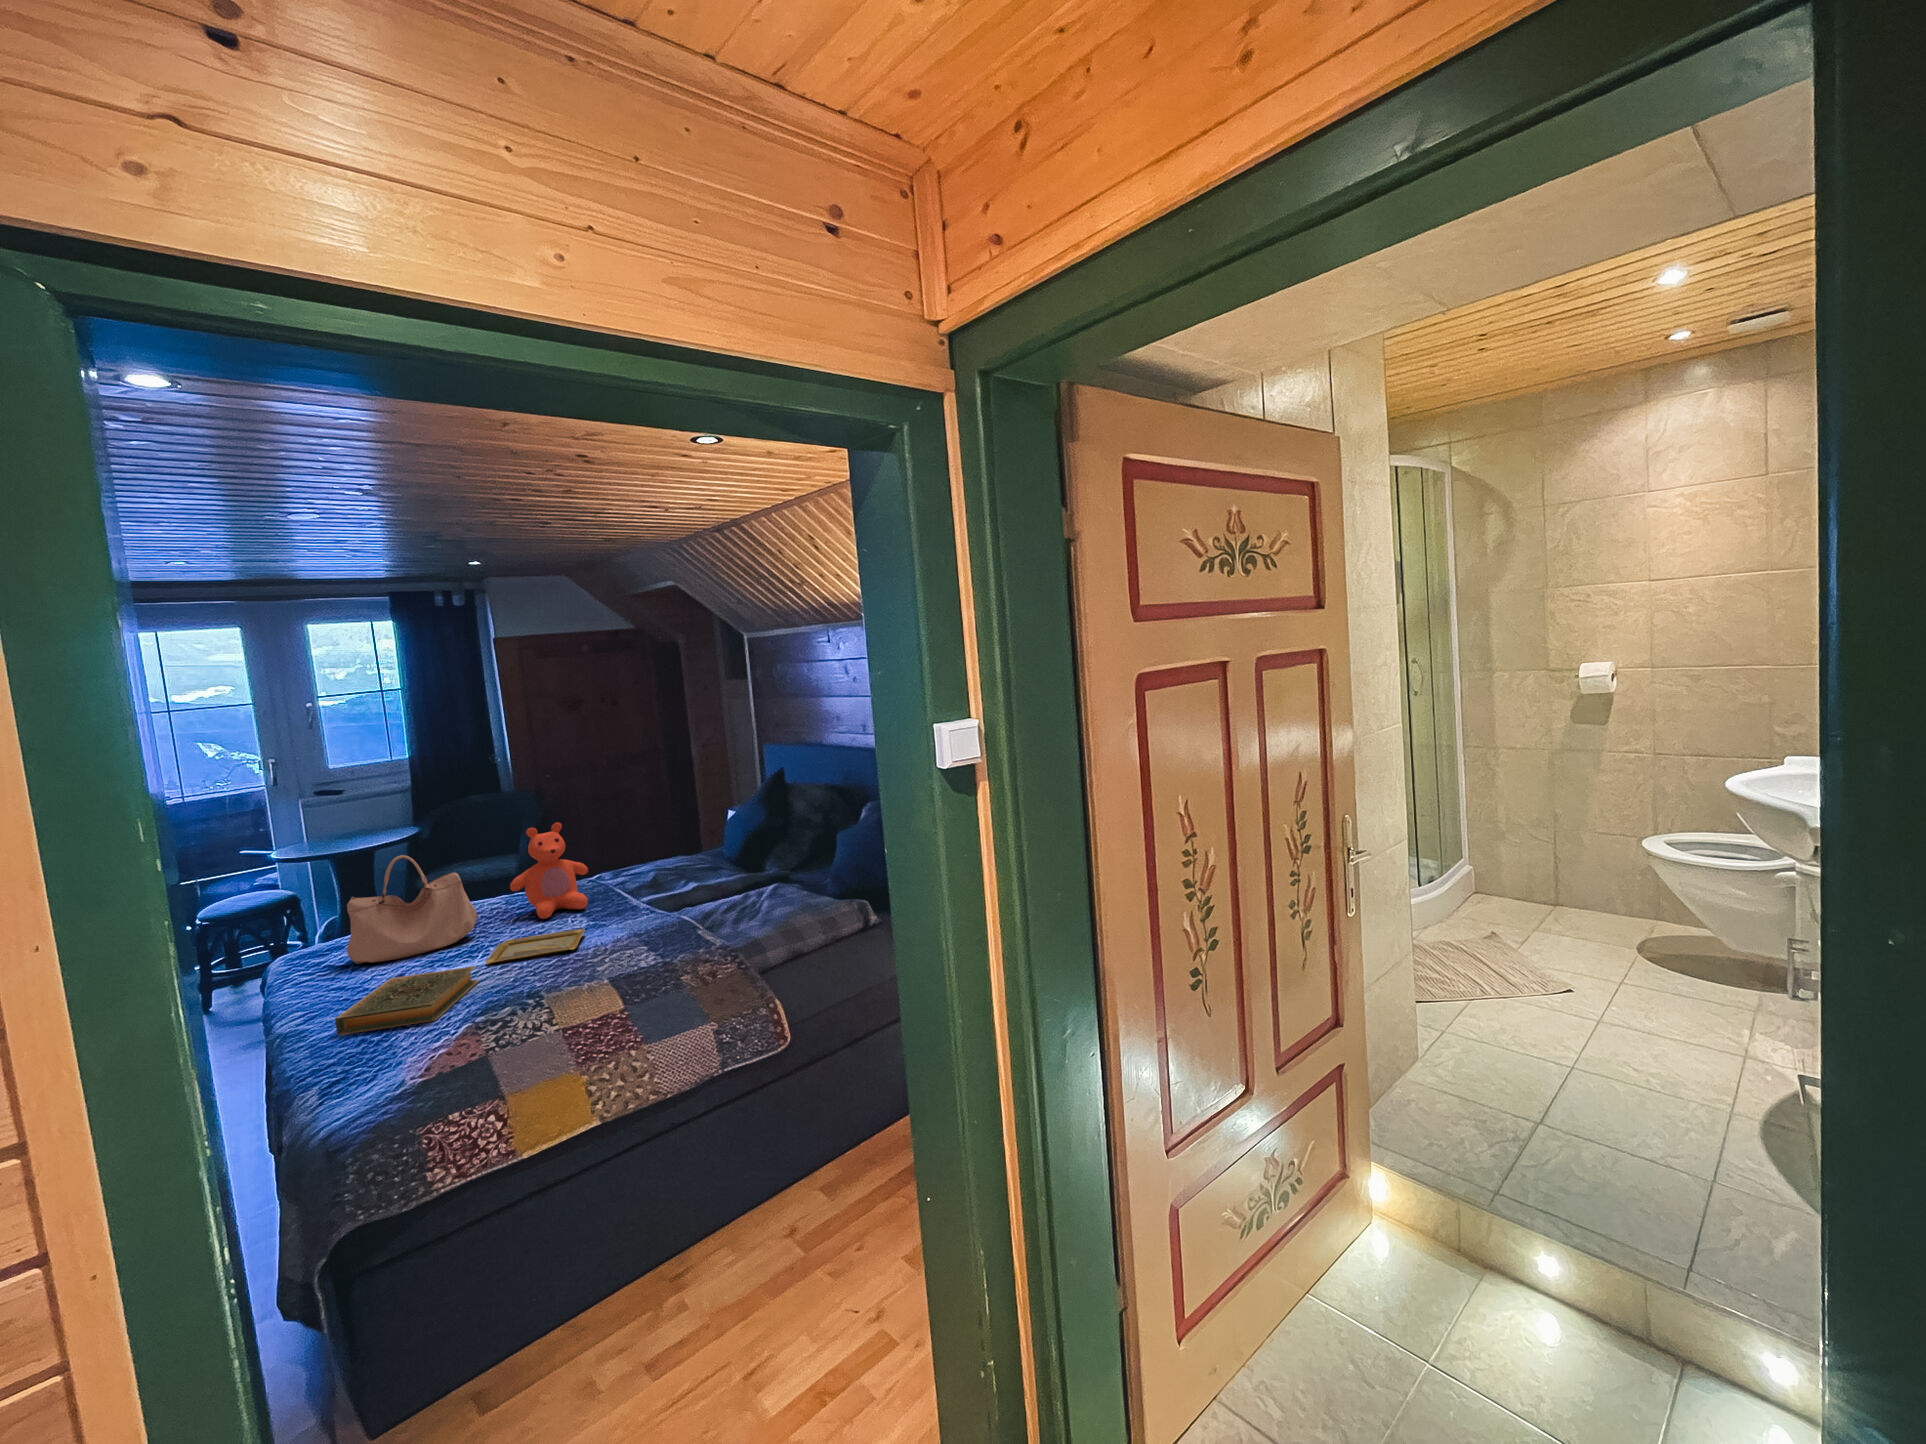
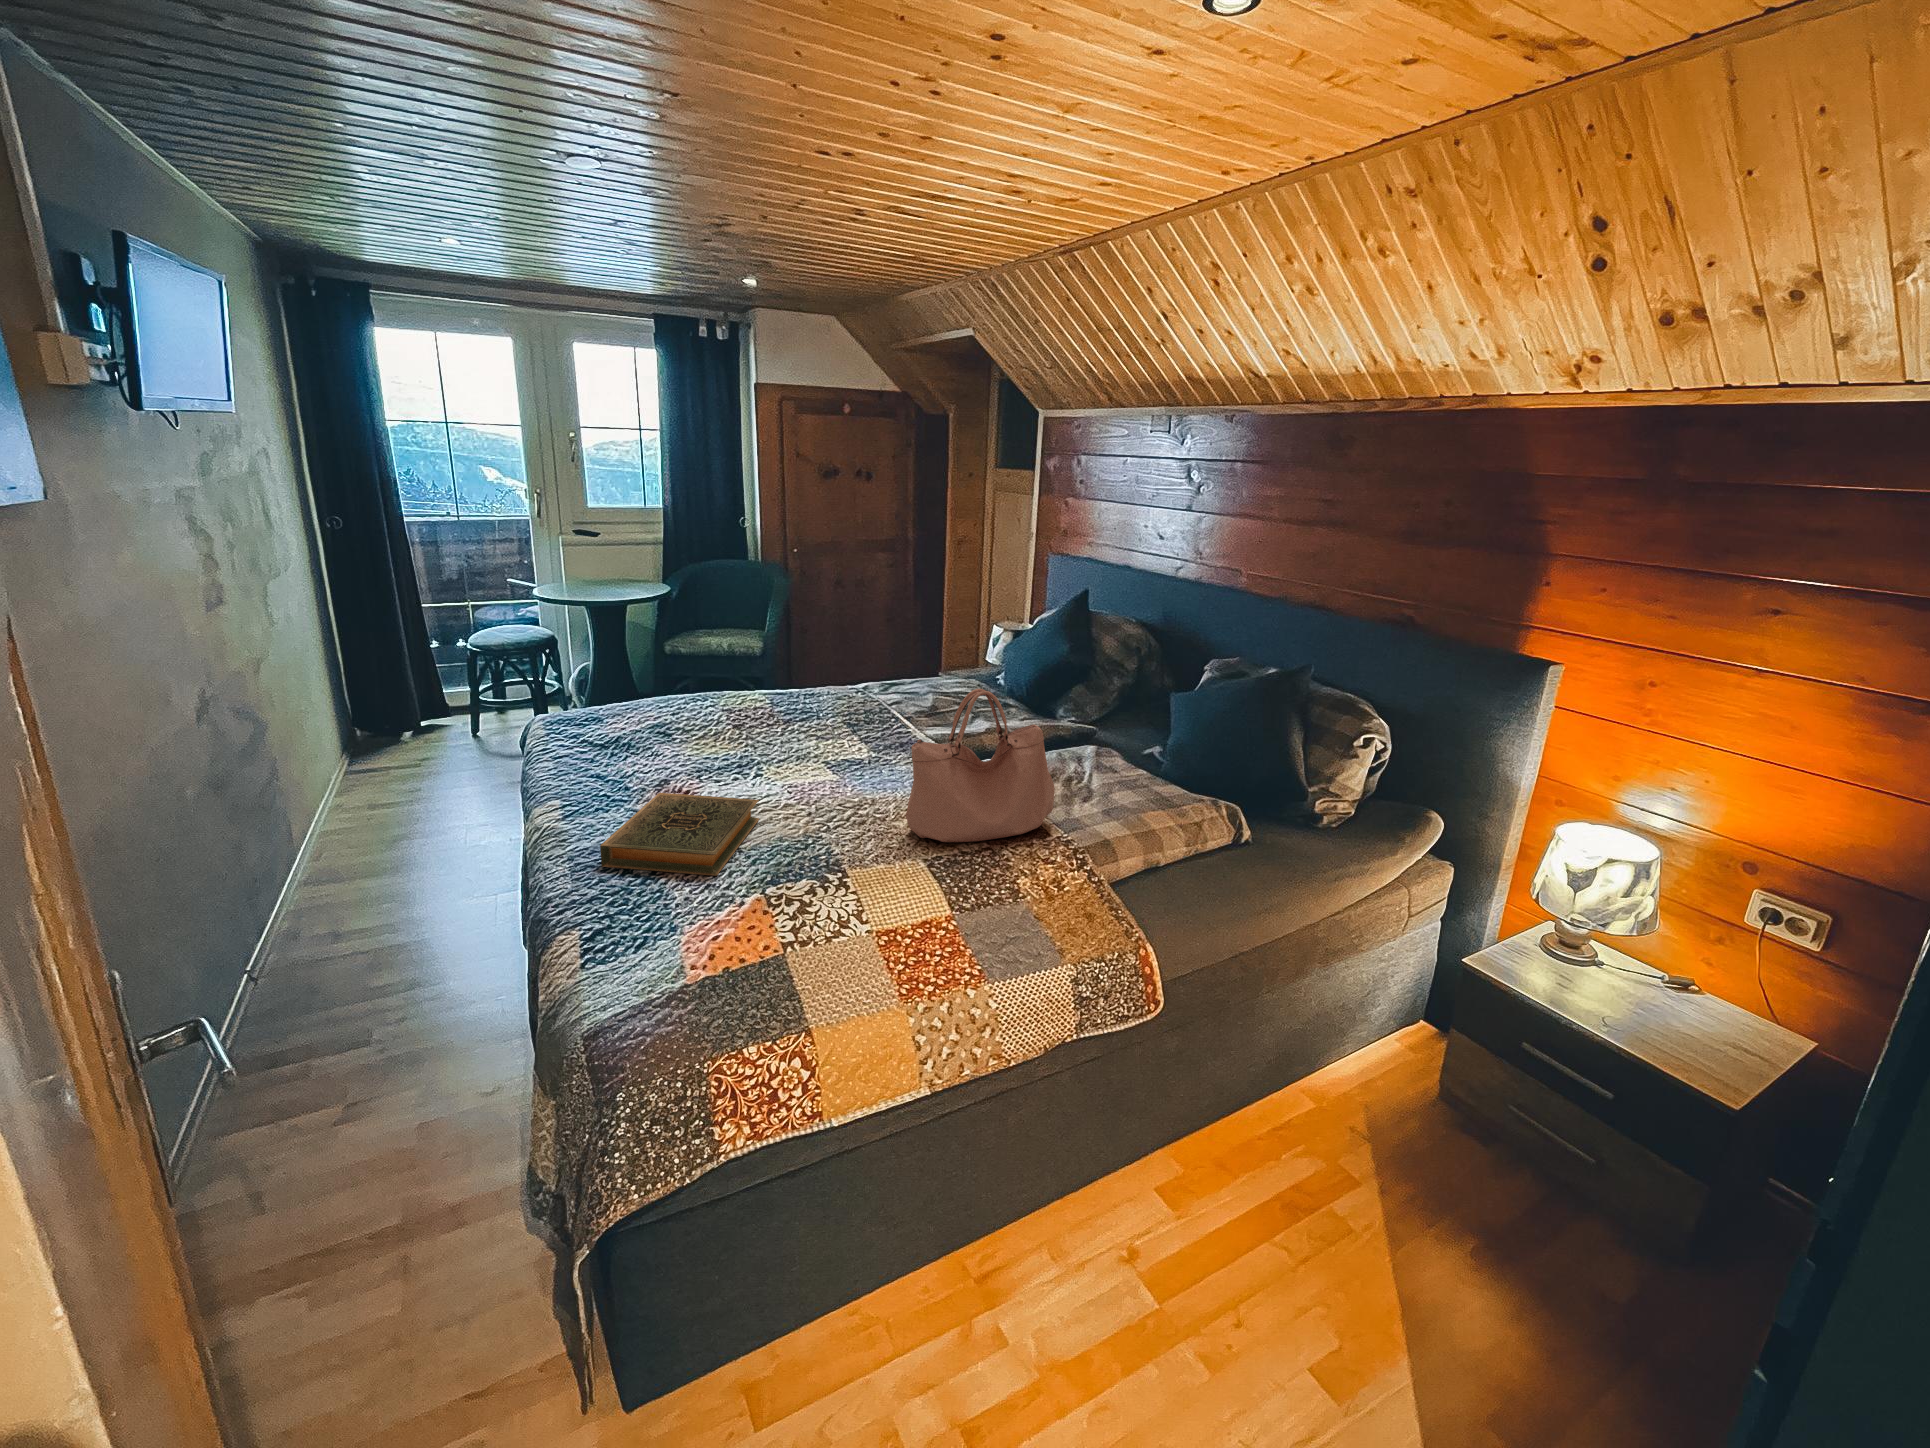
teddy bear: present [510,823,588,919] -> none [780,618,865,735]
handbag: present [347,855,477,964] -> present [906,689,1055,842]
tray: present [486,929,585,964] -> none [762,761,875,796]

